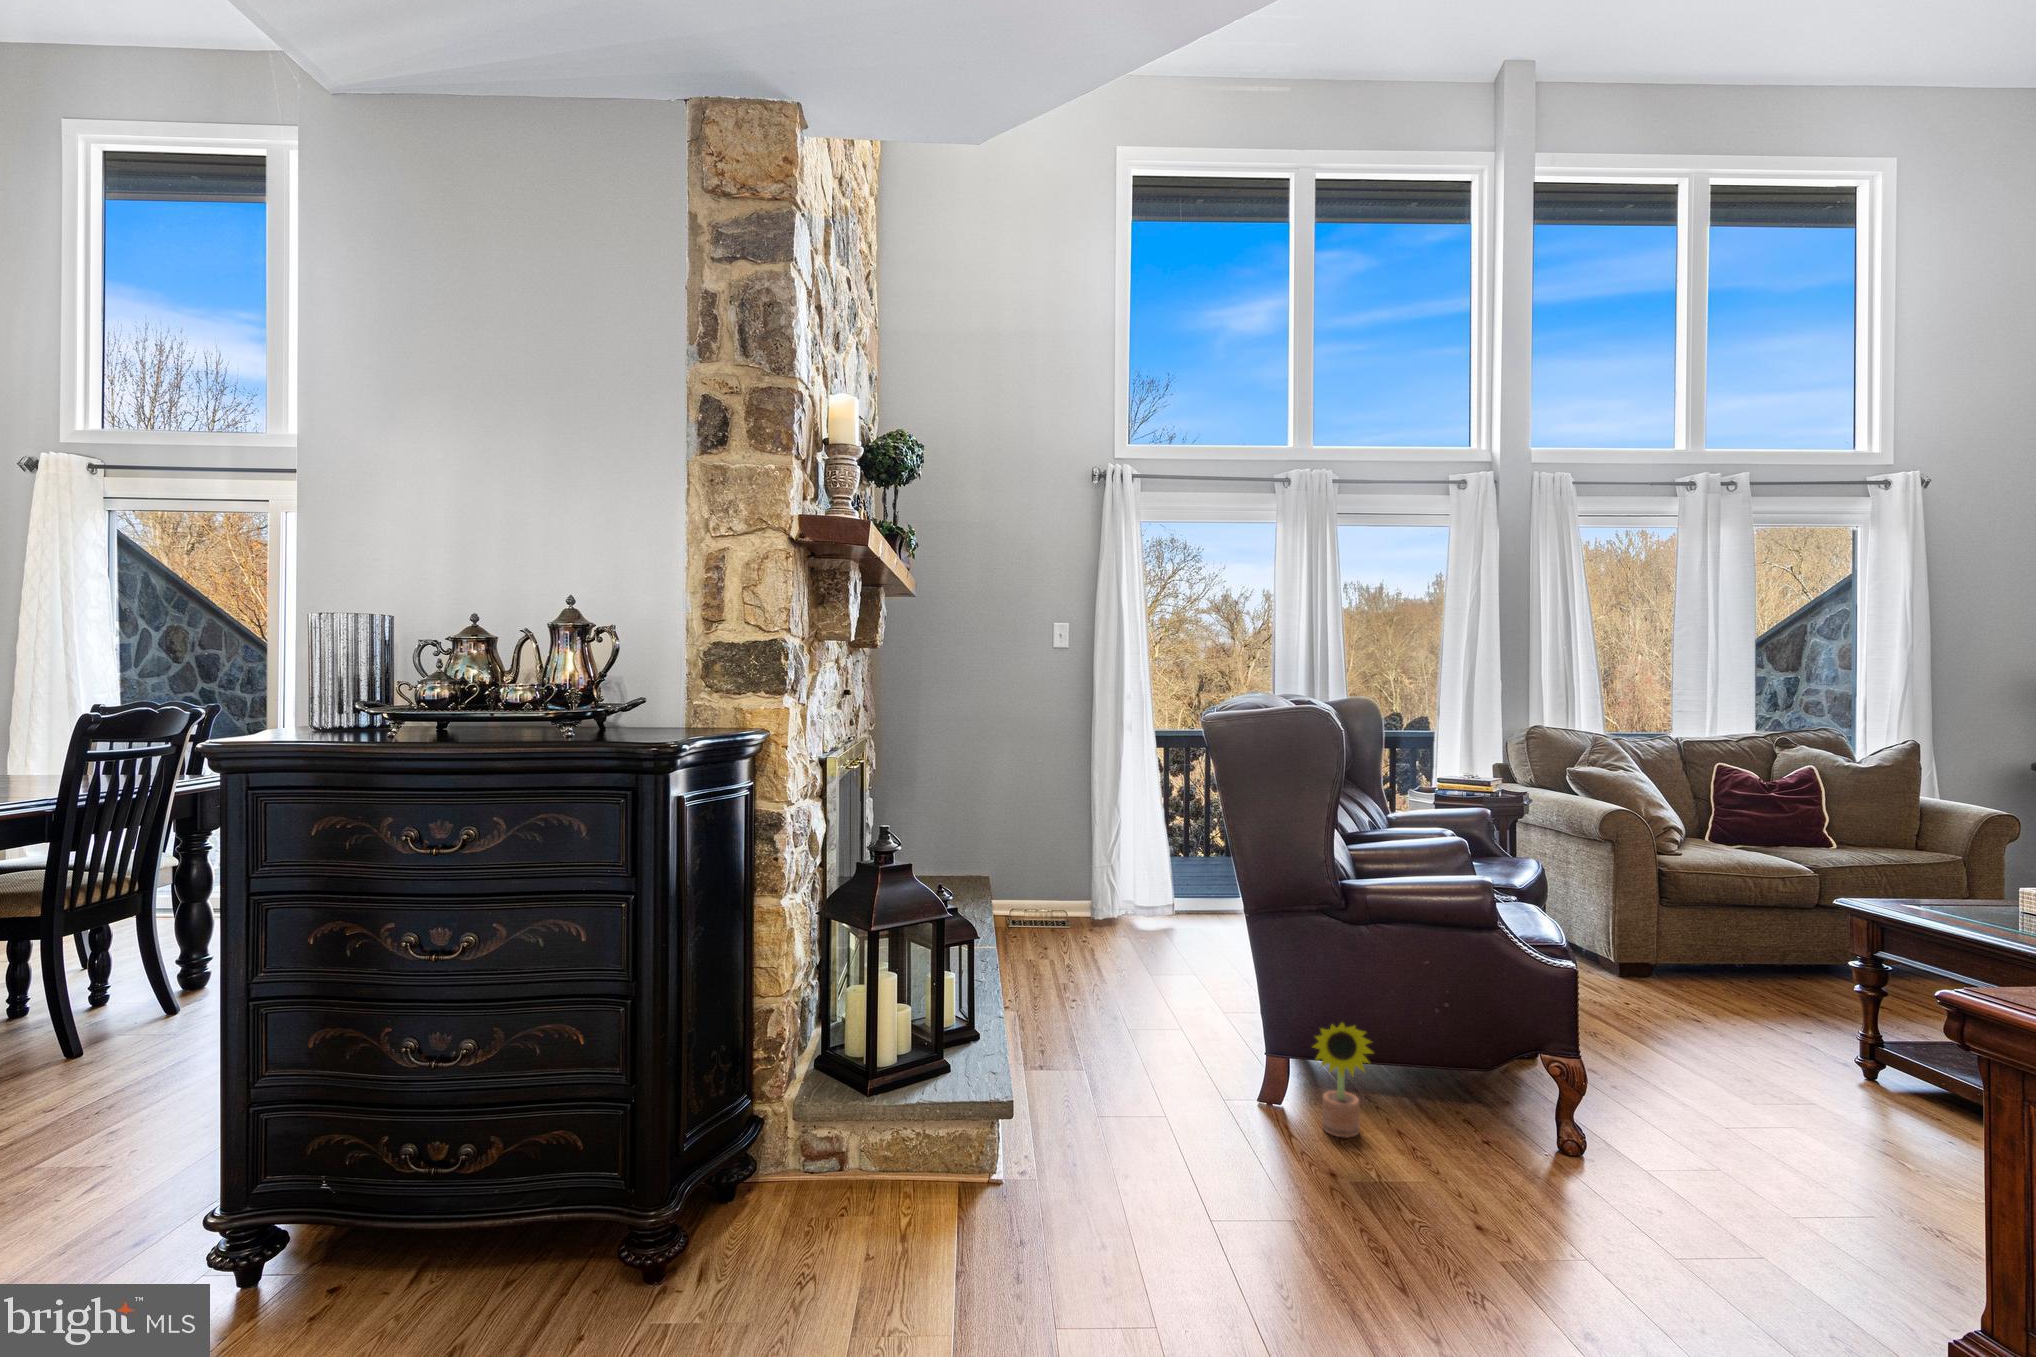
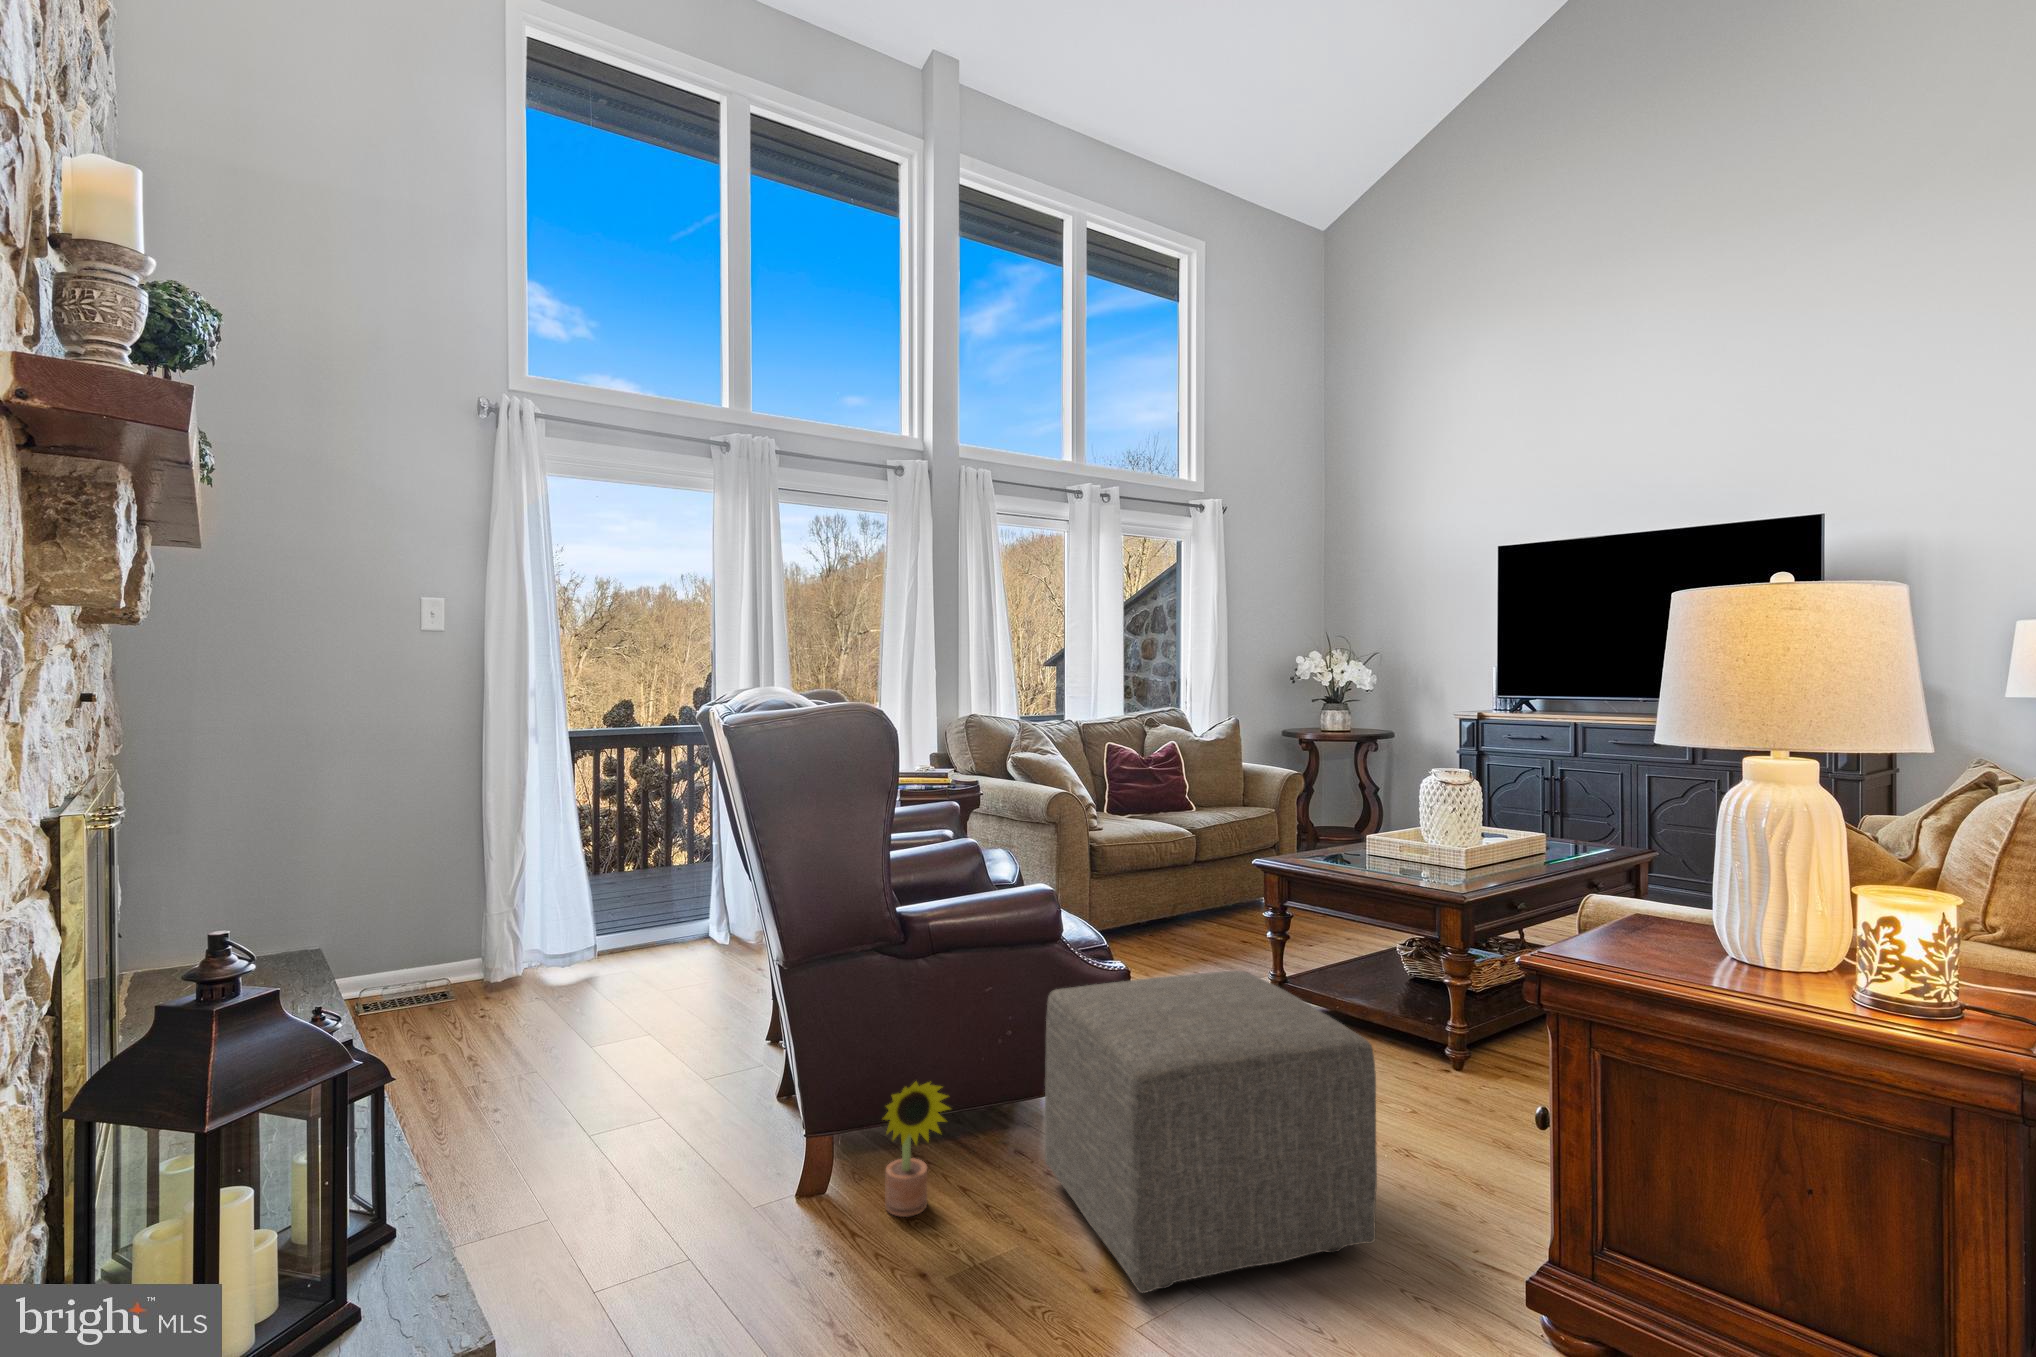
ottoman: none [1477,972,1815,1284] -> present [1045,971,1377,1293]

